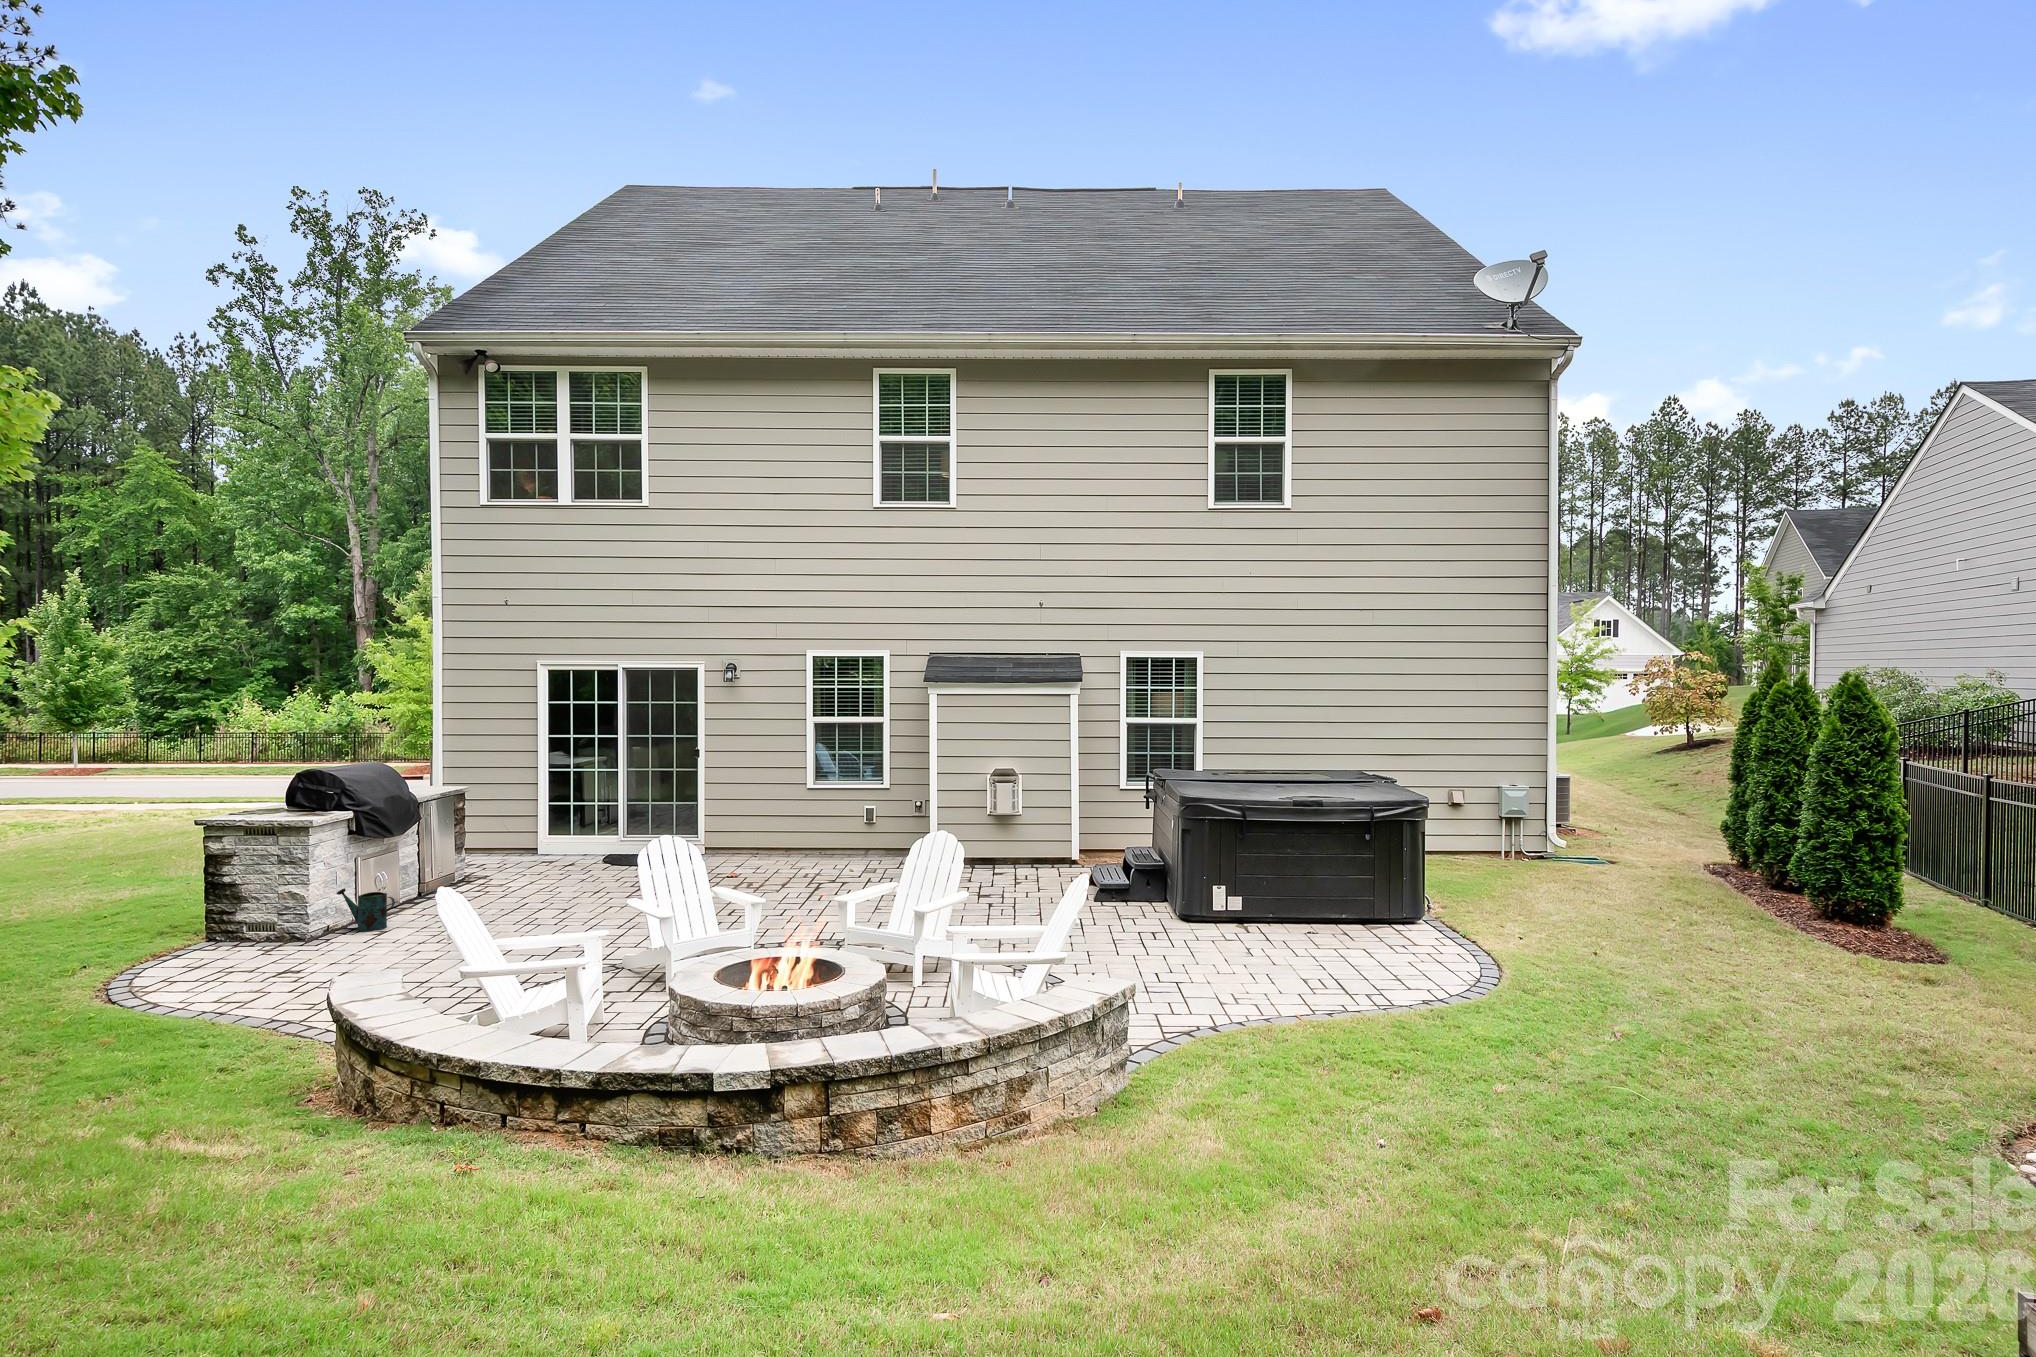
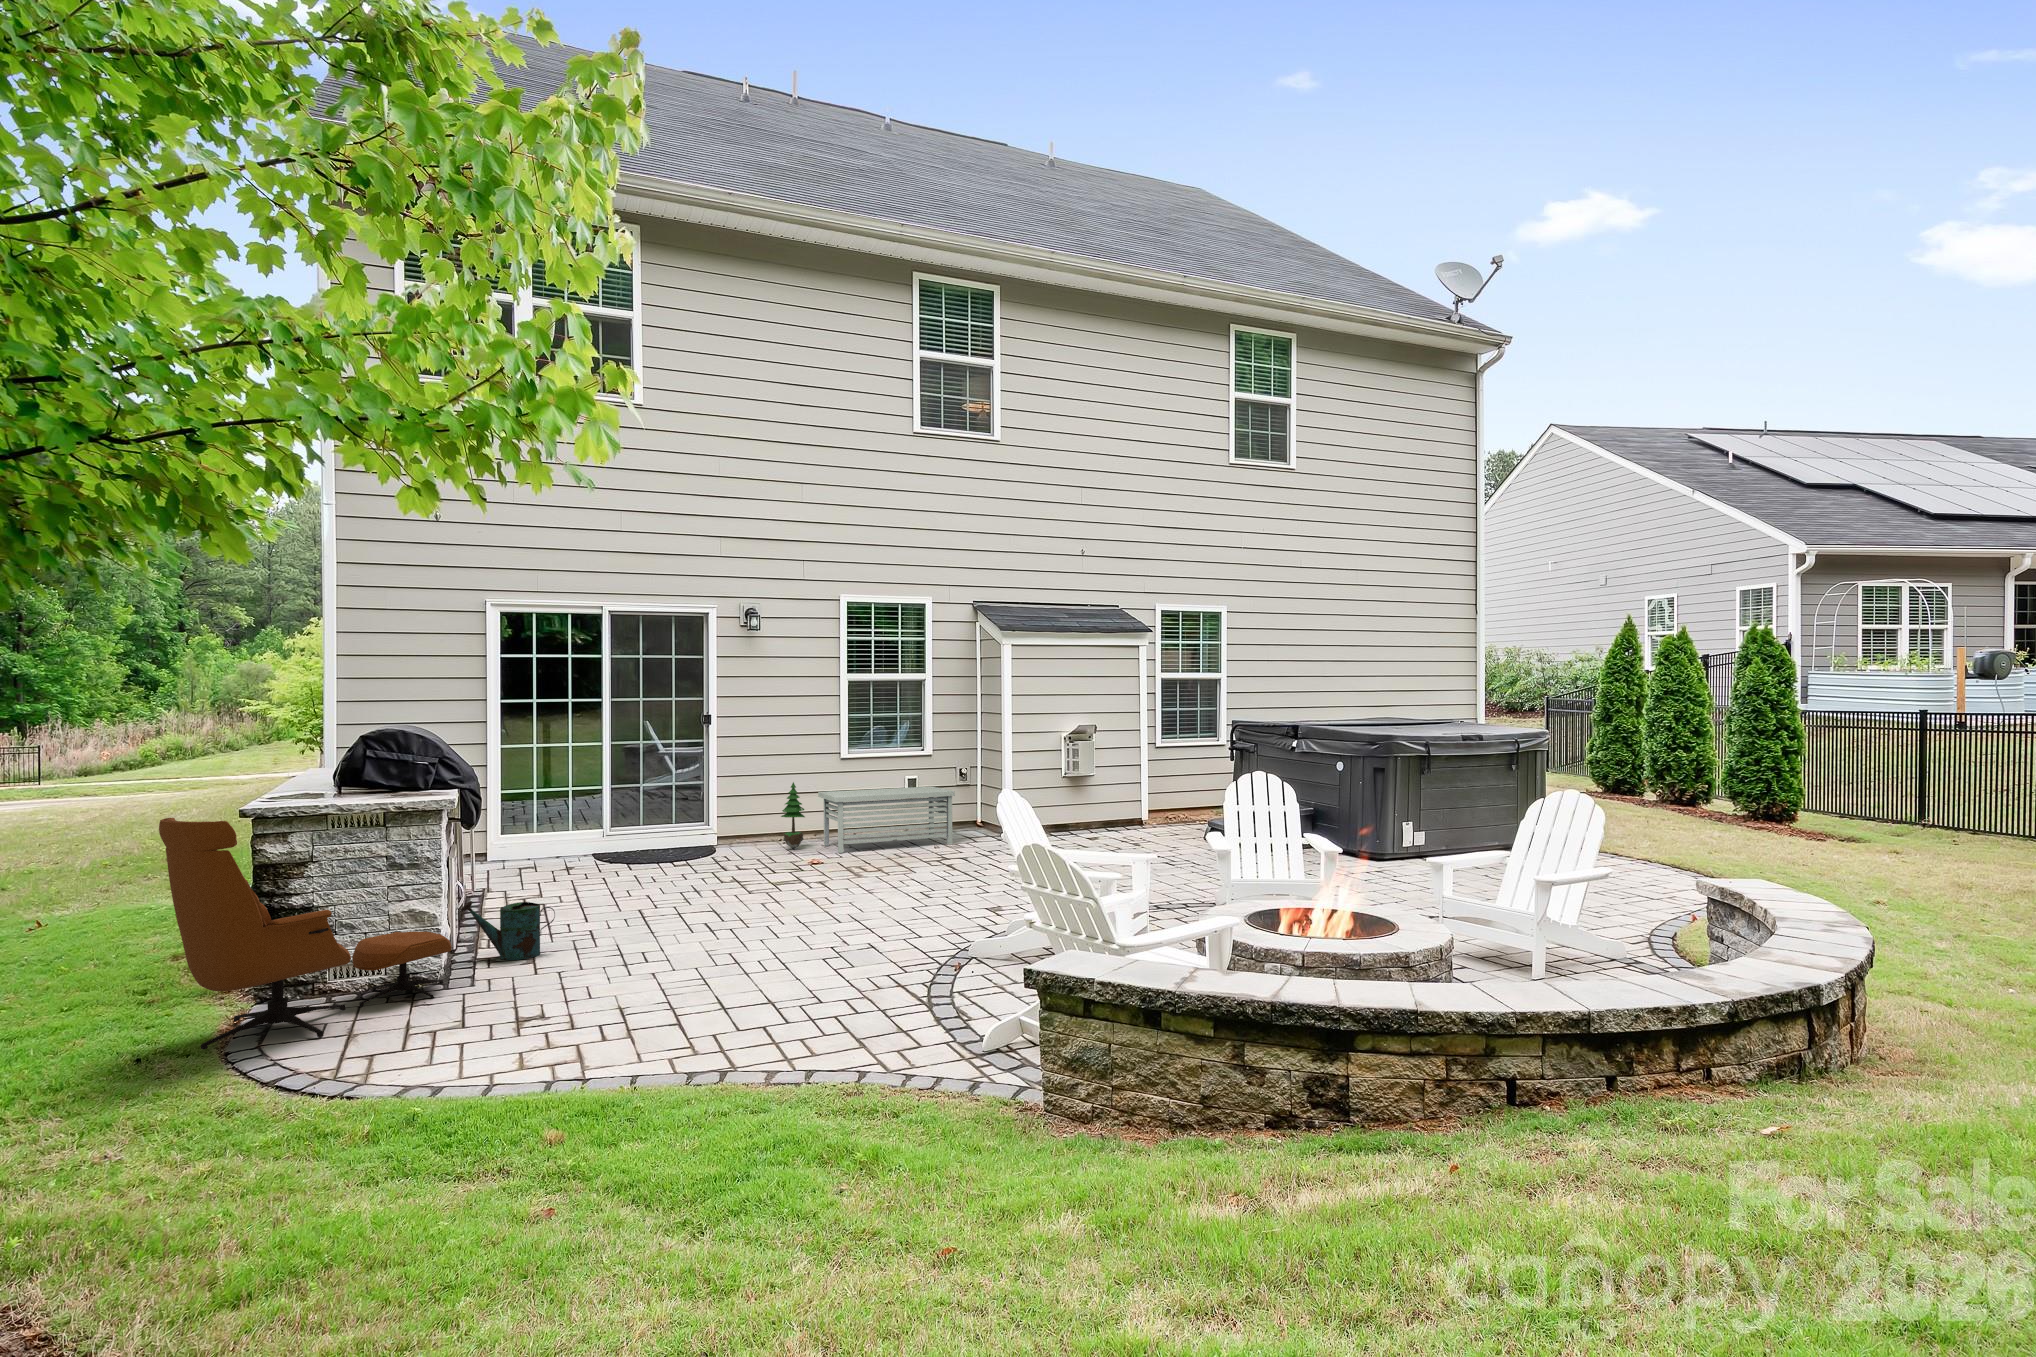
potted tree: none [746,808,767,864] -> present [781,782,805,849]
storage bench: none [769,817,886,871] -> present [818,786,955,853]
lounge chair: none [91,828,293,964] -> present [159,818,452,1050]

